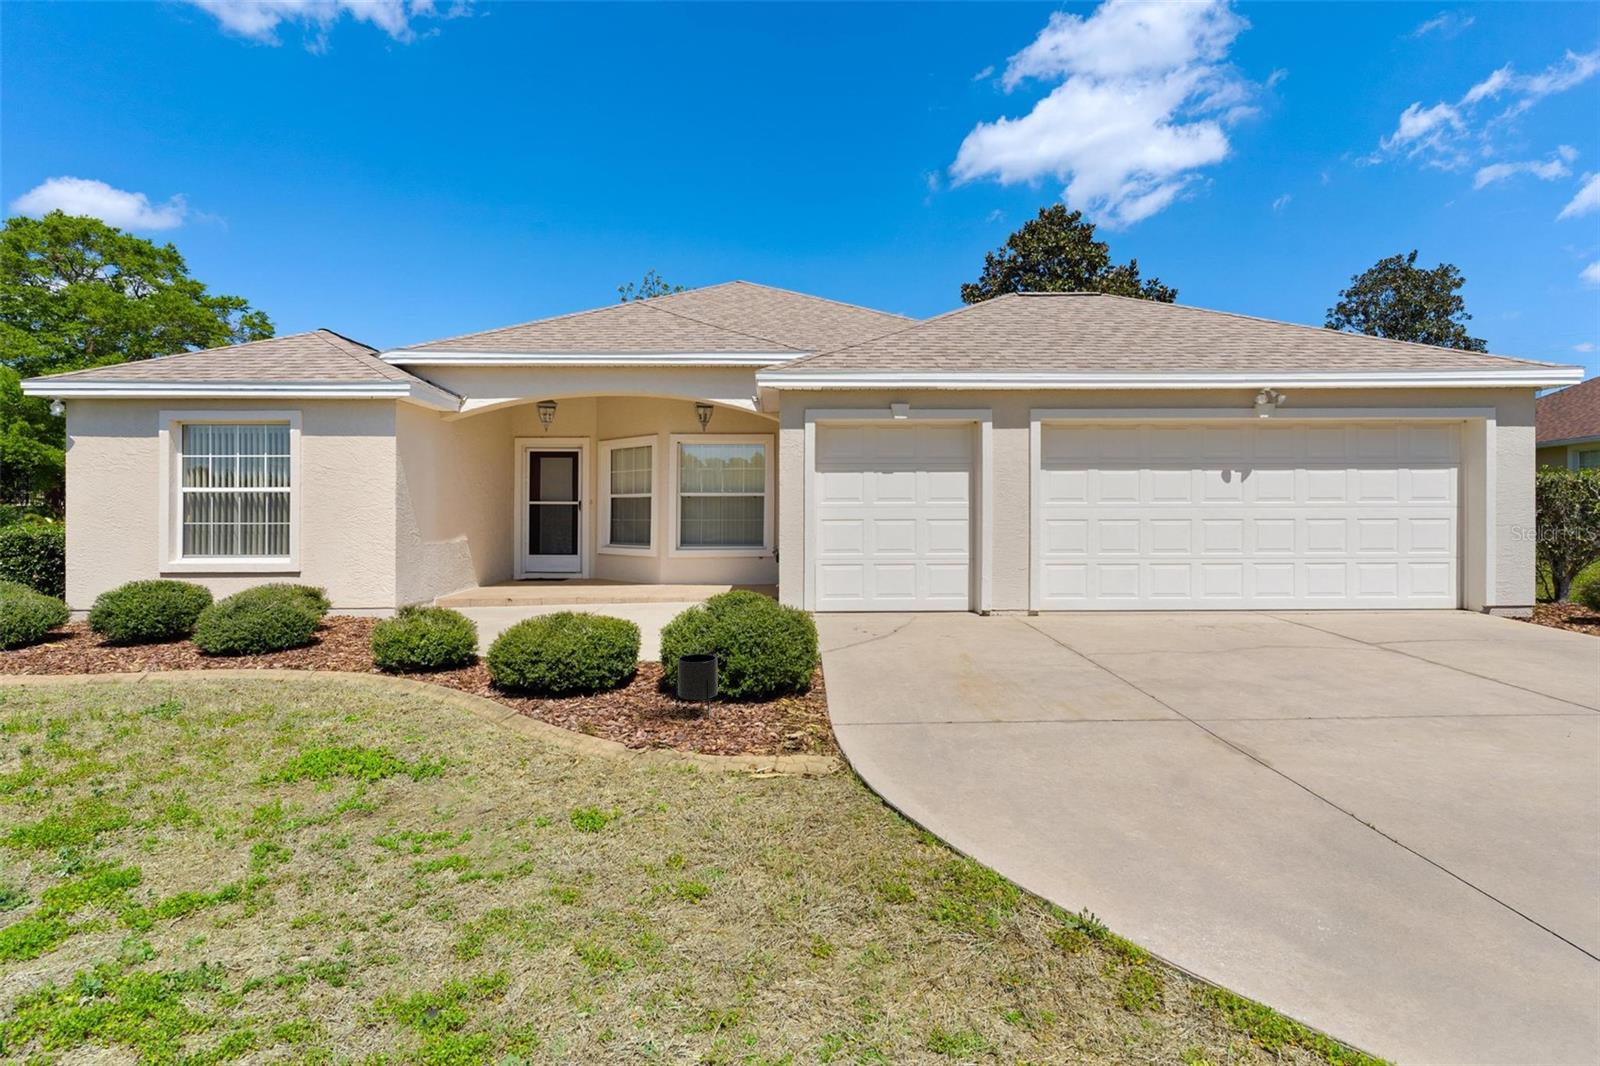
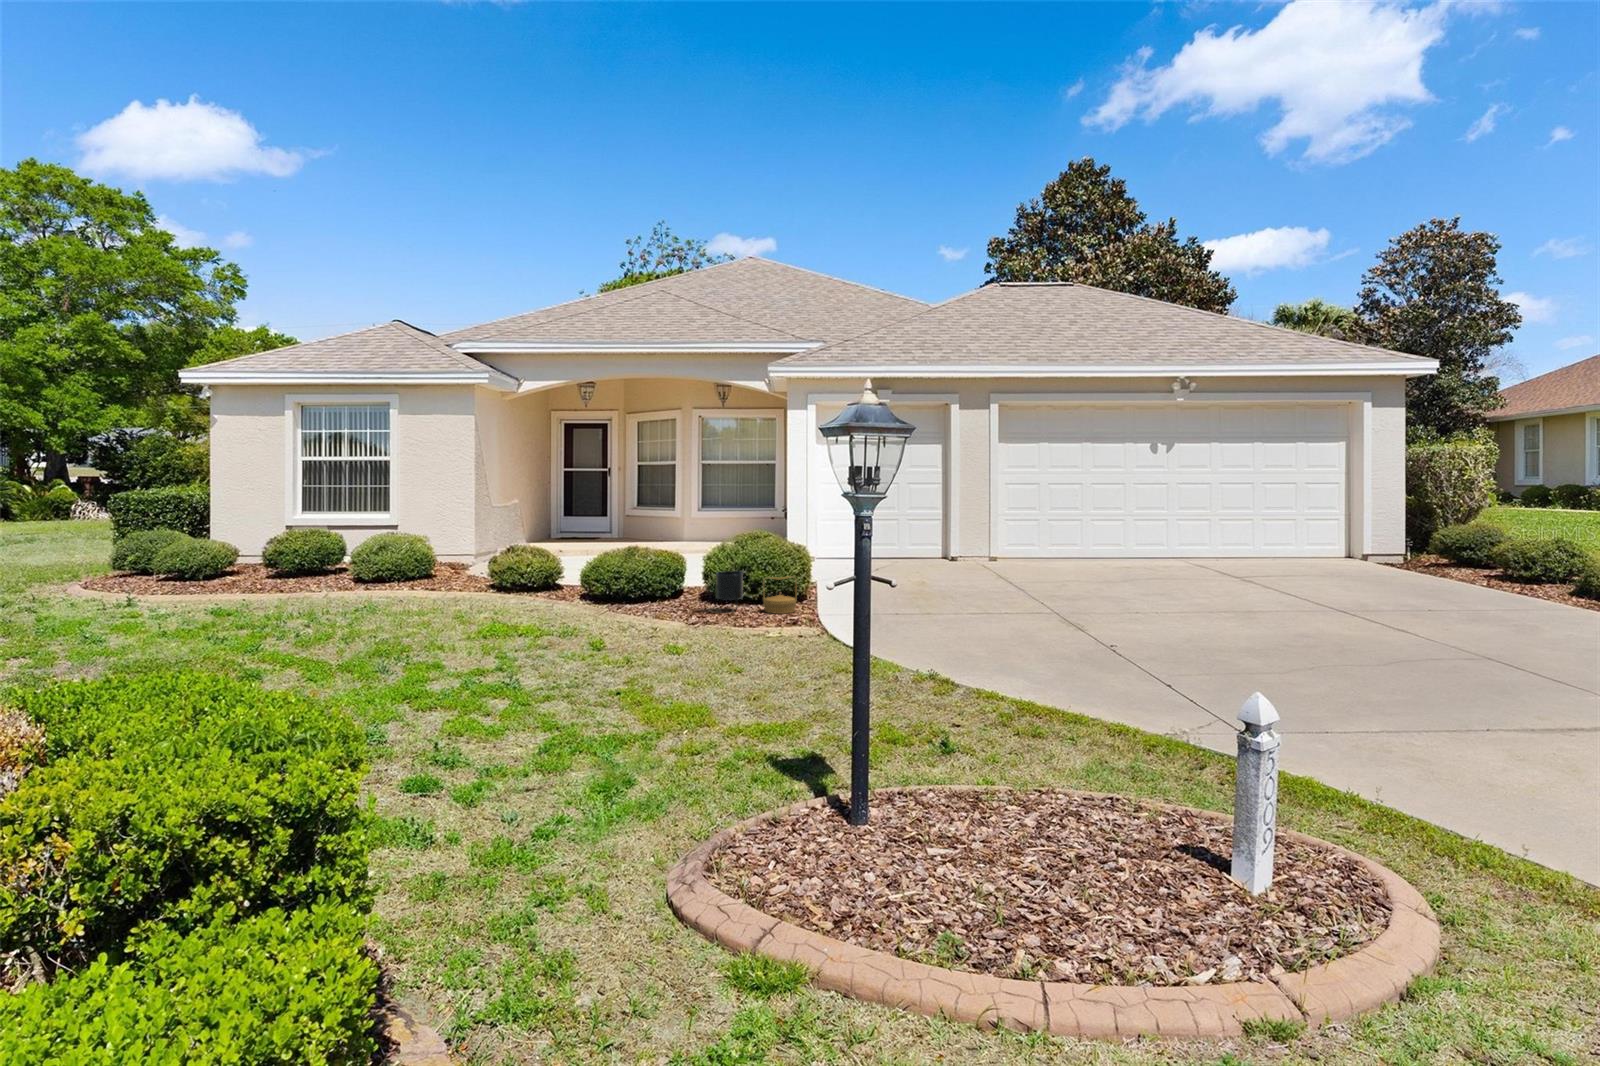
woven basket: none [747,662,797,721] -> present [763,576,797,614]

